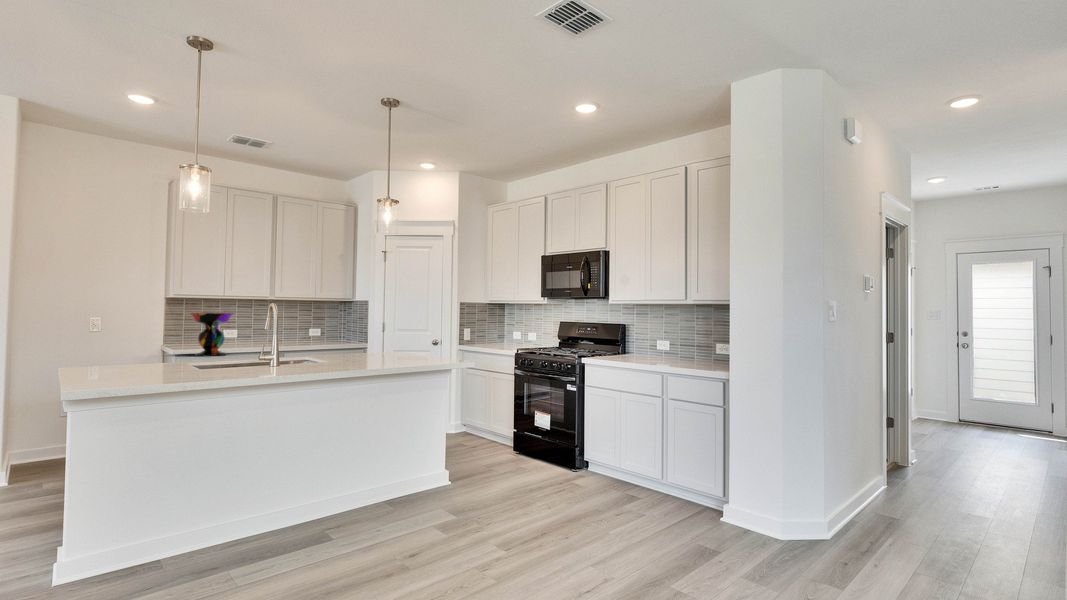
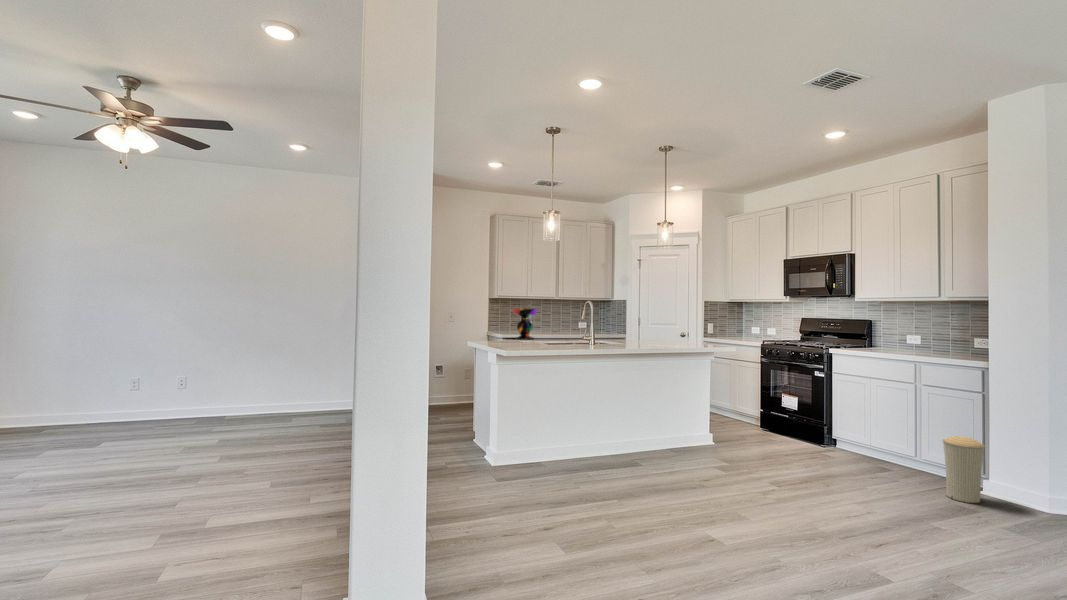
trash can: none [685,460,725,538] -> present [943,436,985,503]

